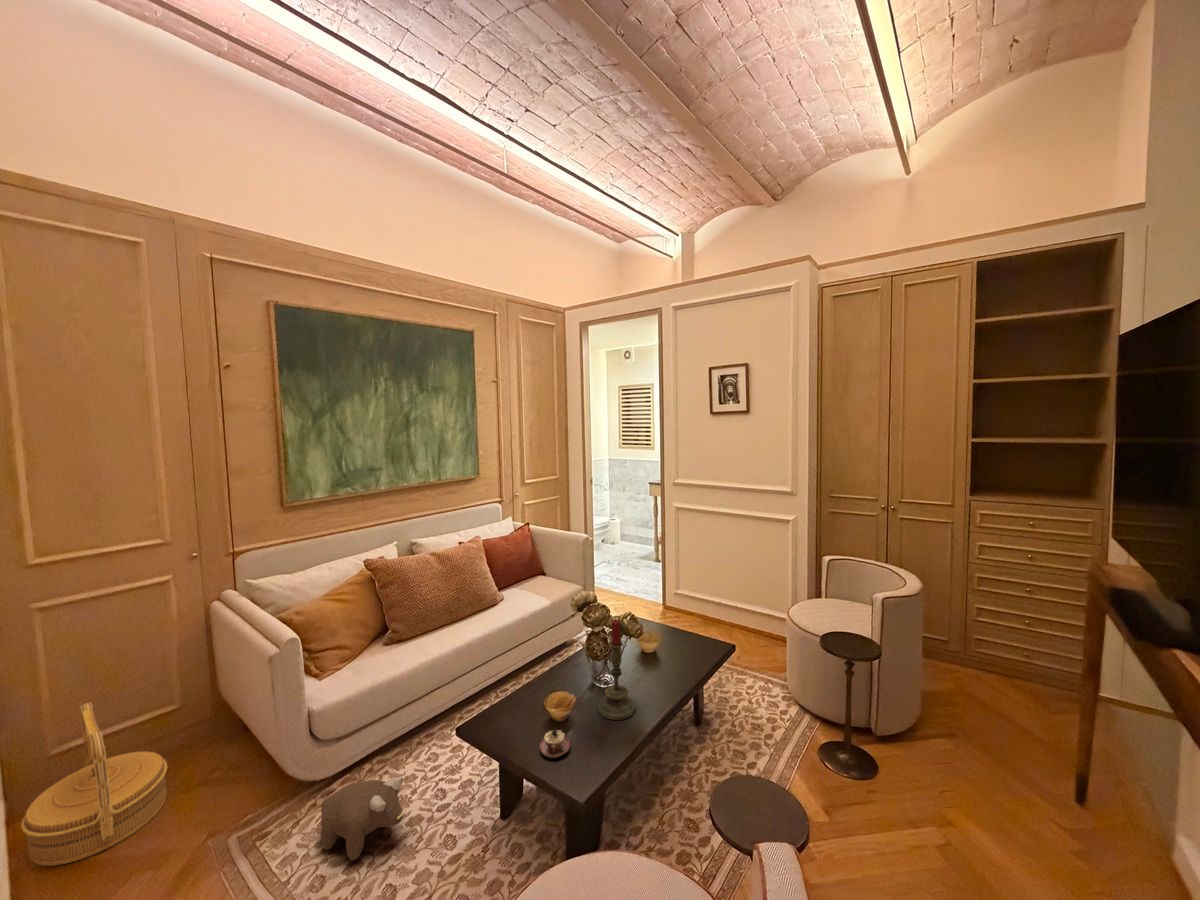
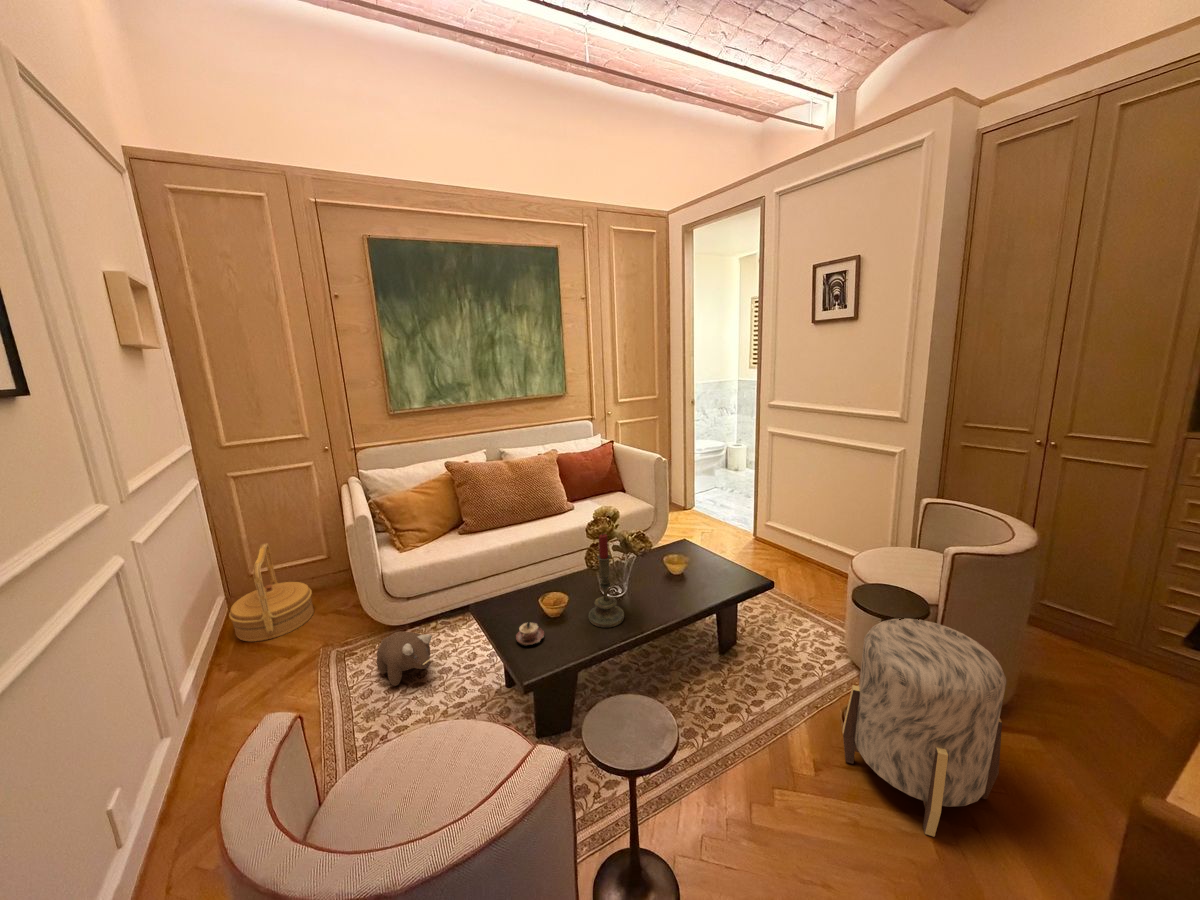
ottoman: none [837,656,956,841] -> present [842,618,1006,837]

